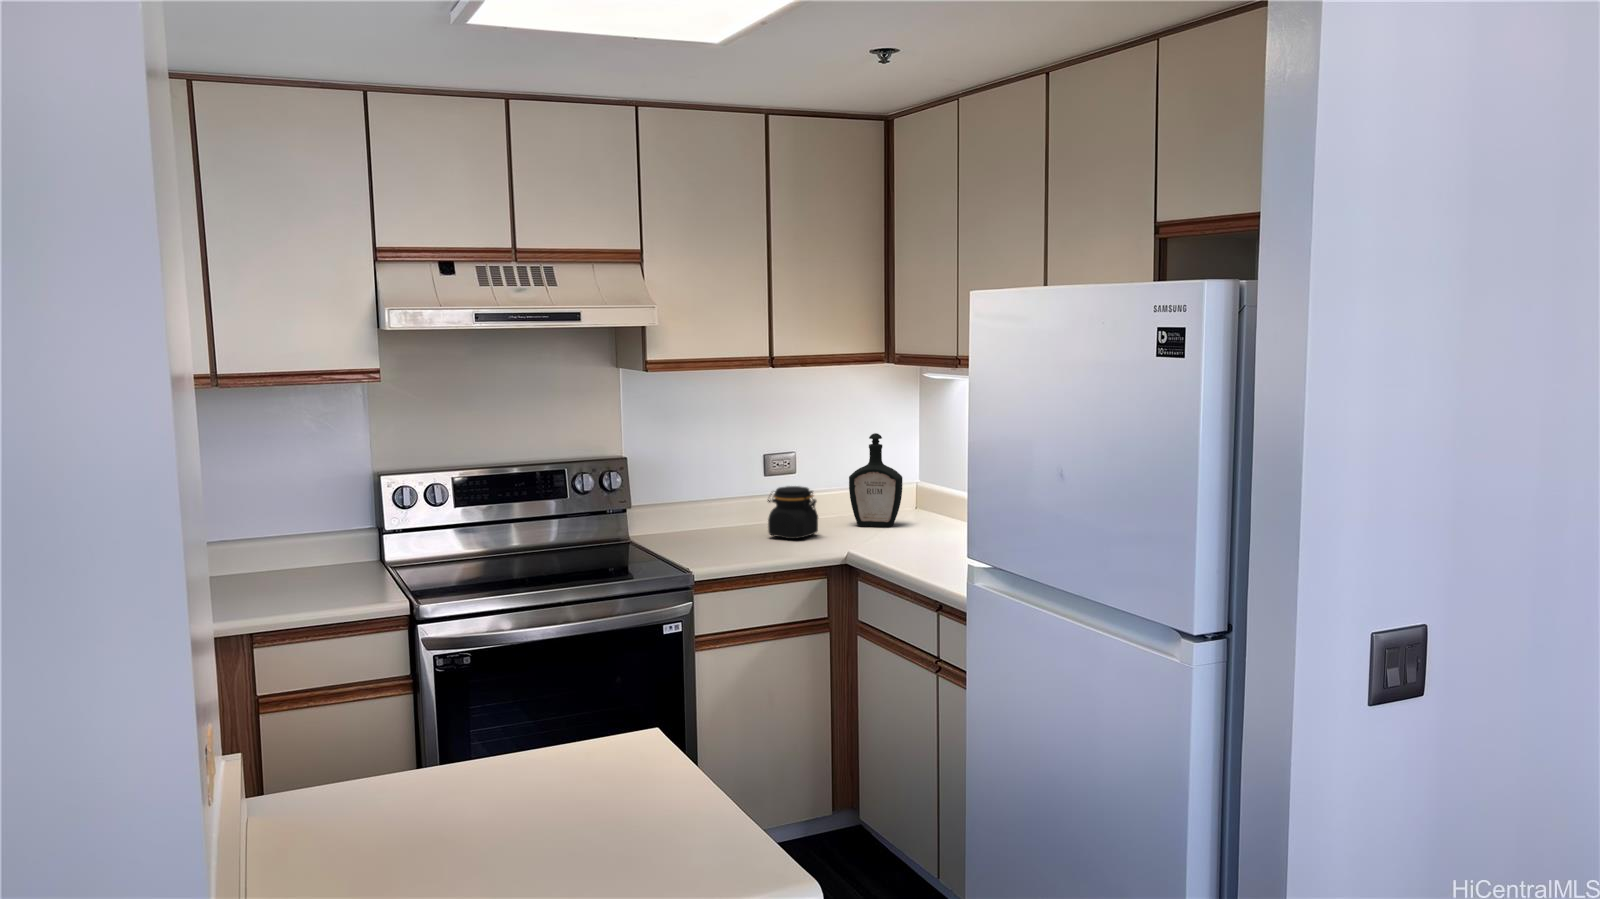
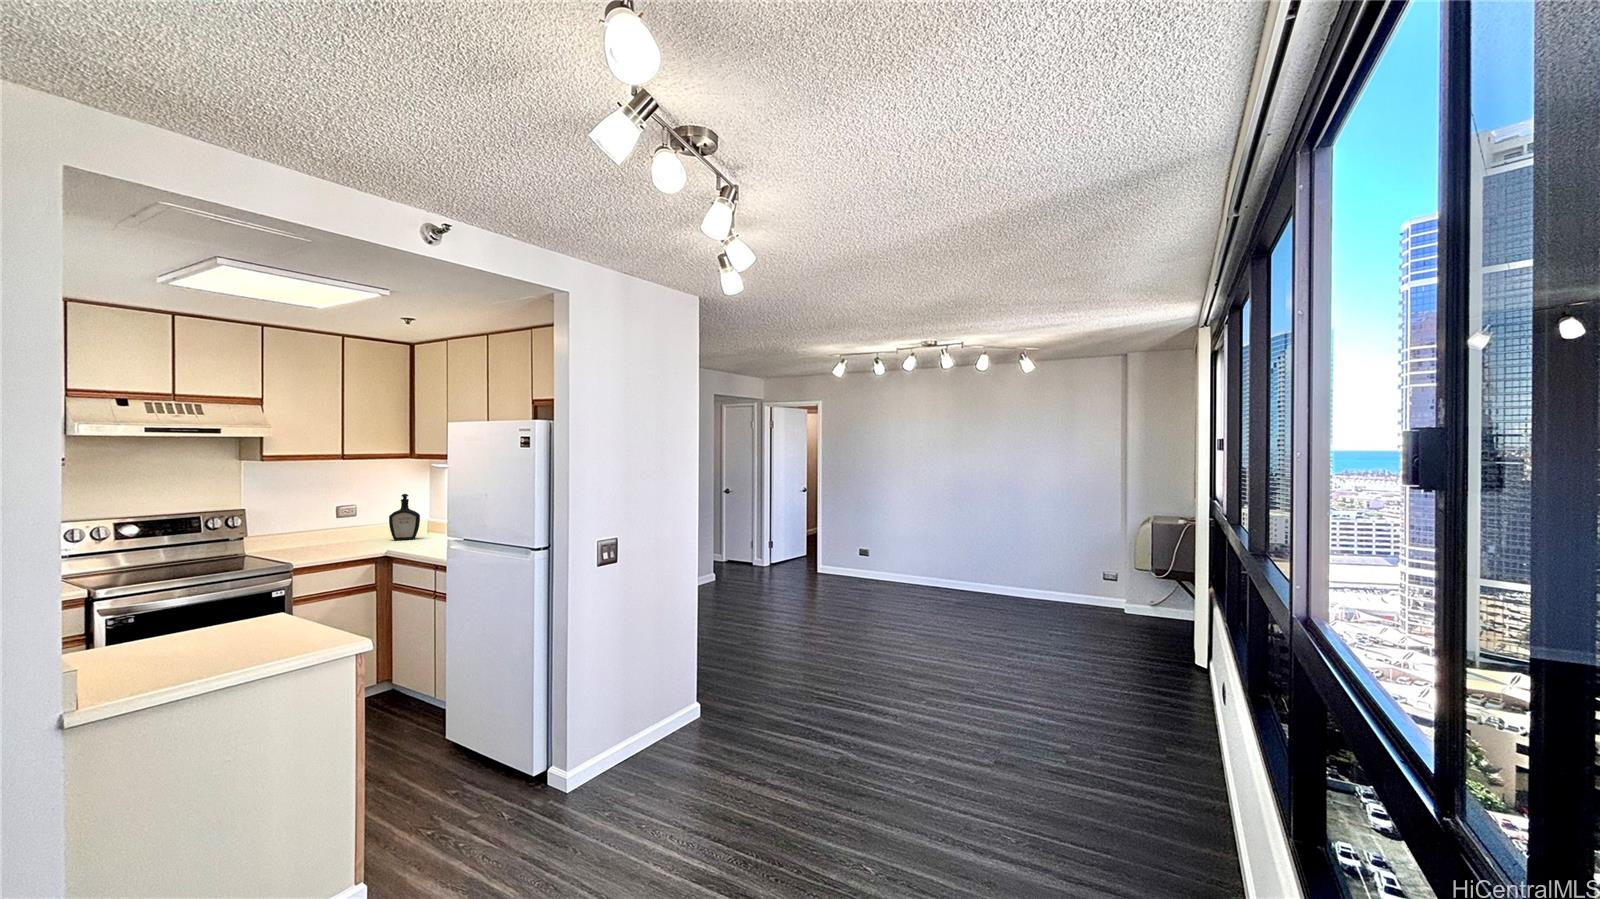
jar: present [768,486,818,539] -> none [339,521,371,547]

